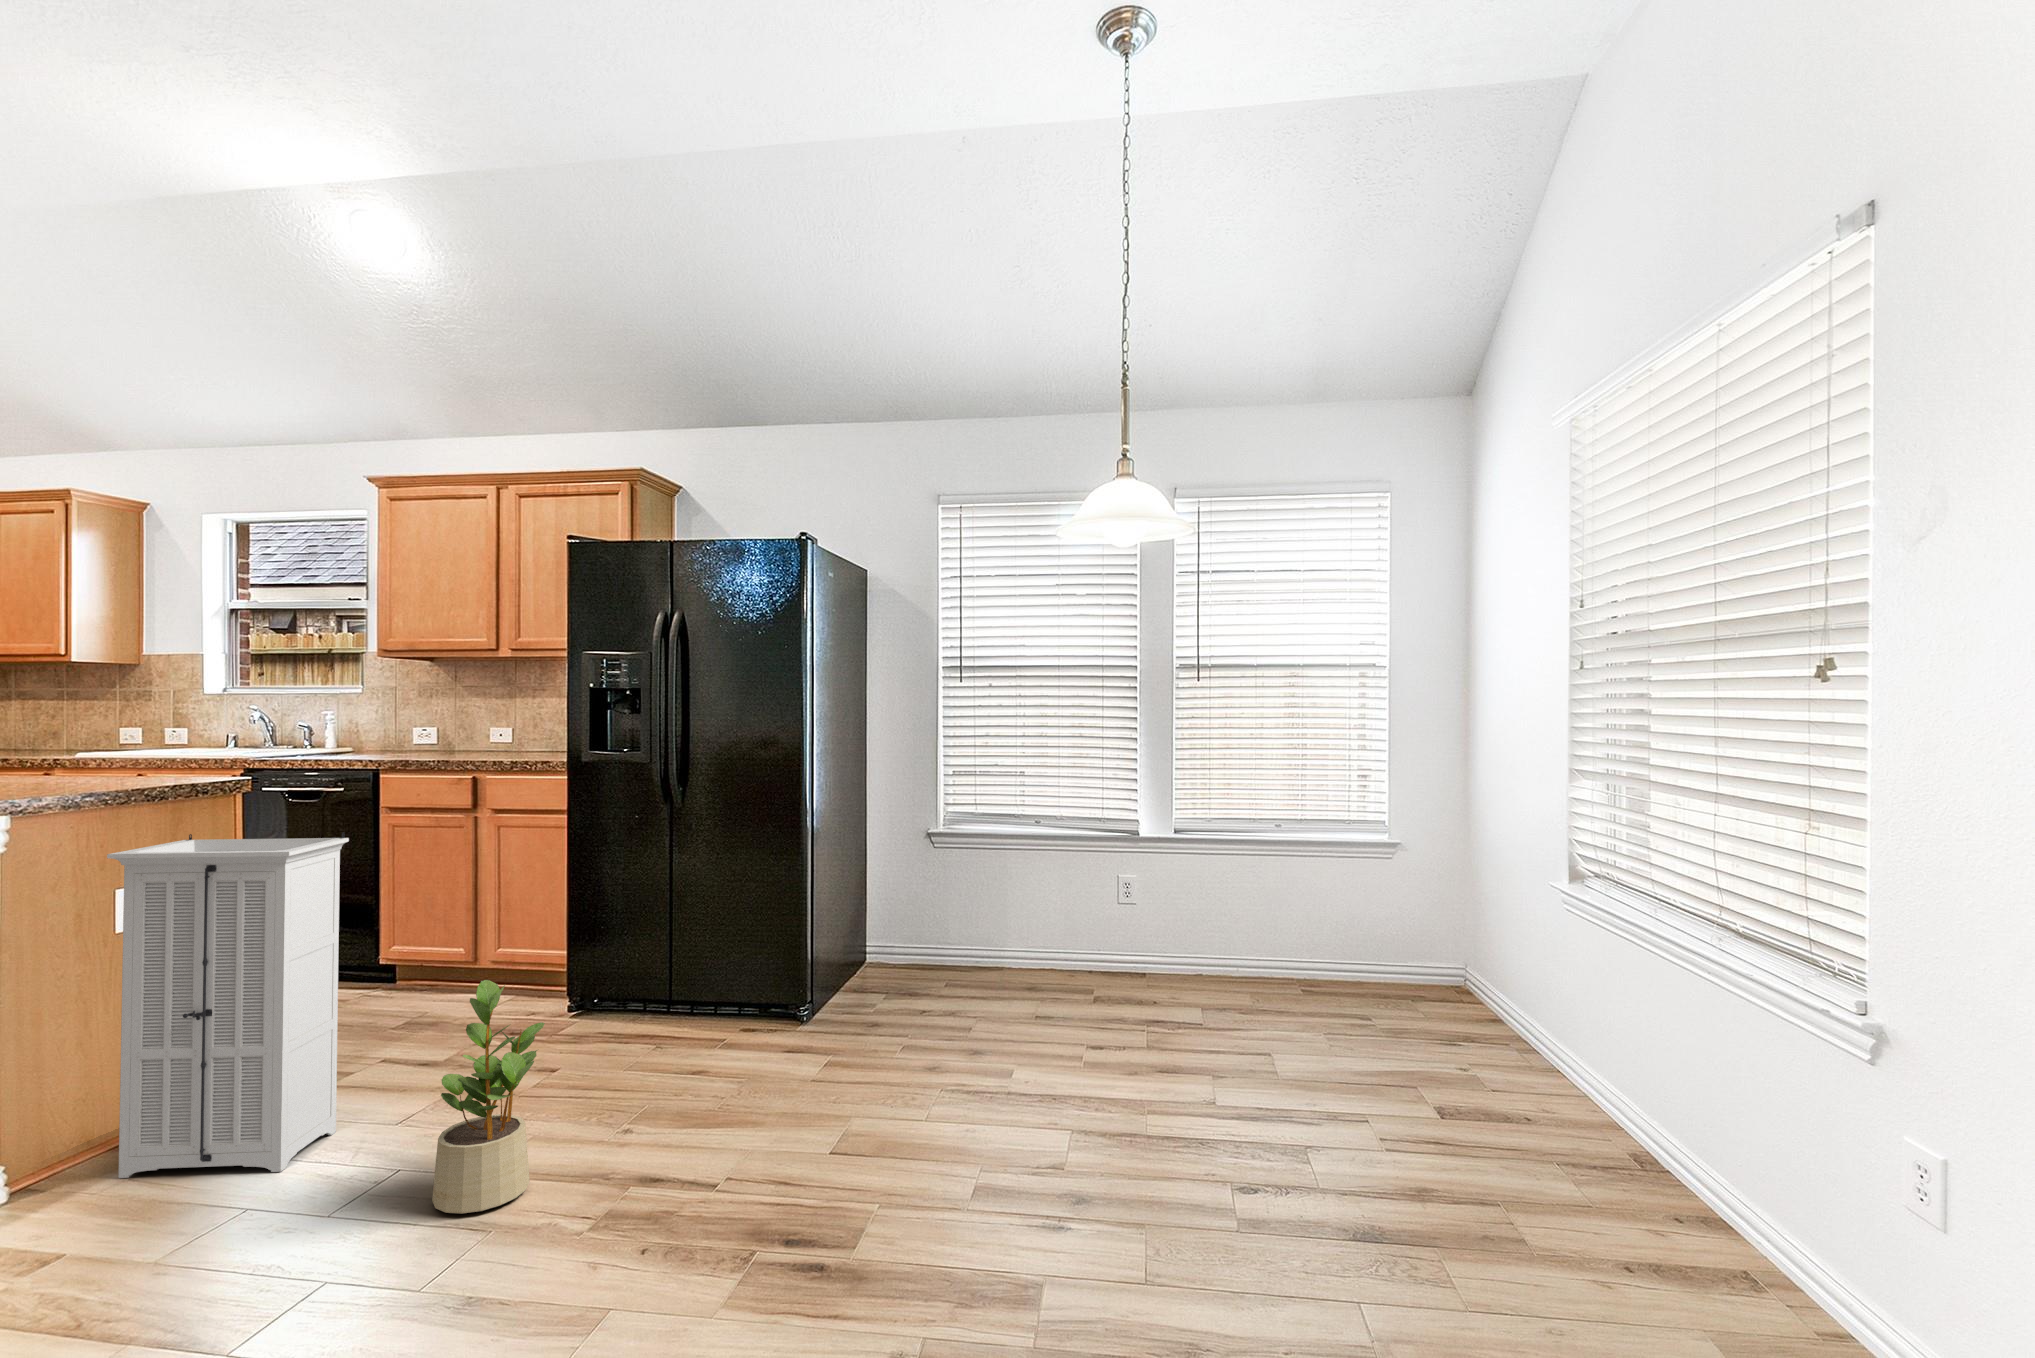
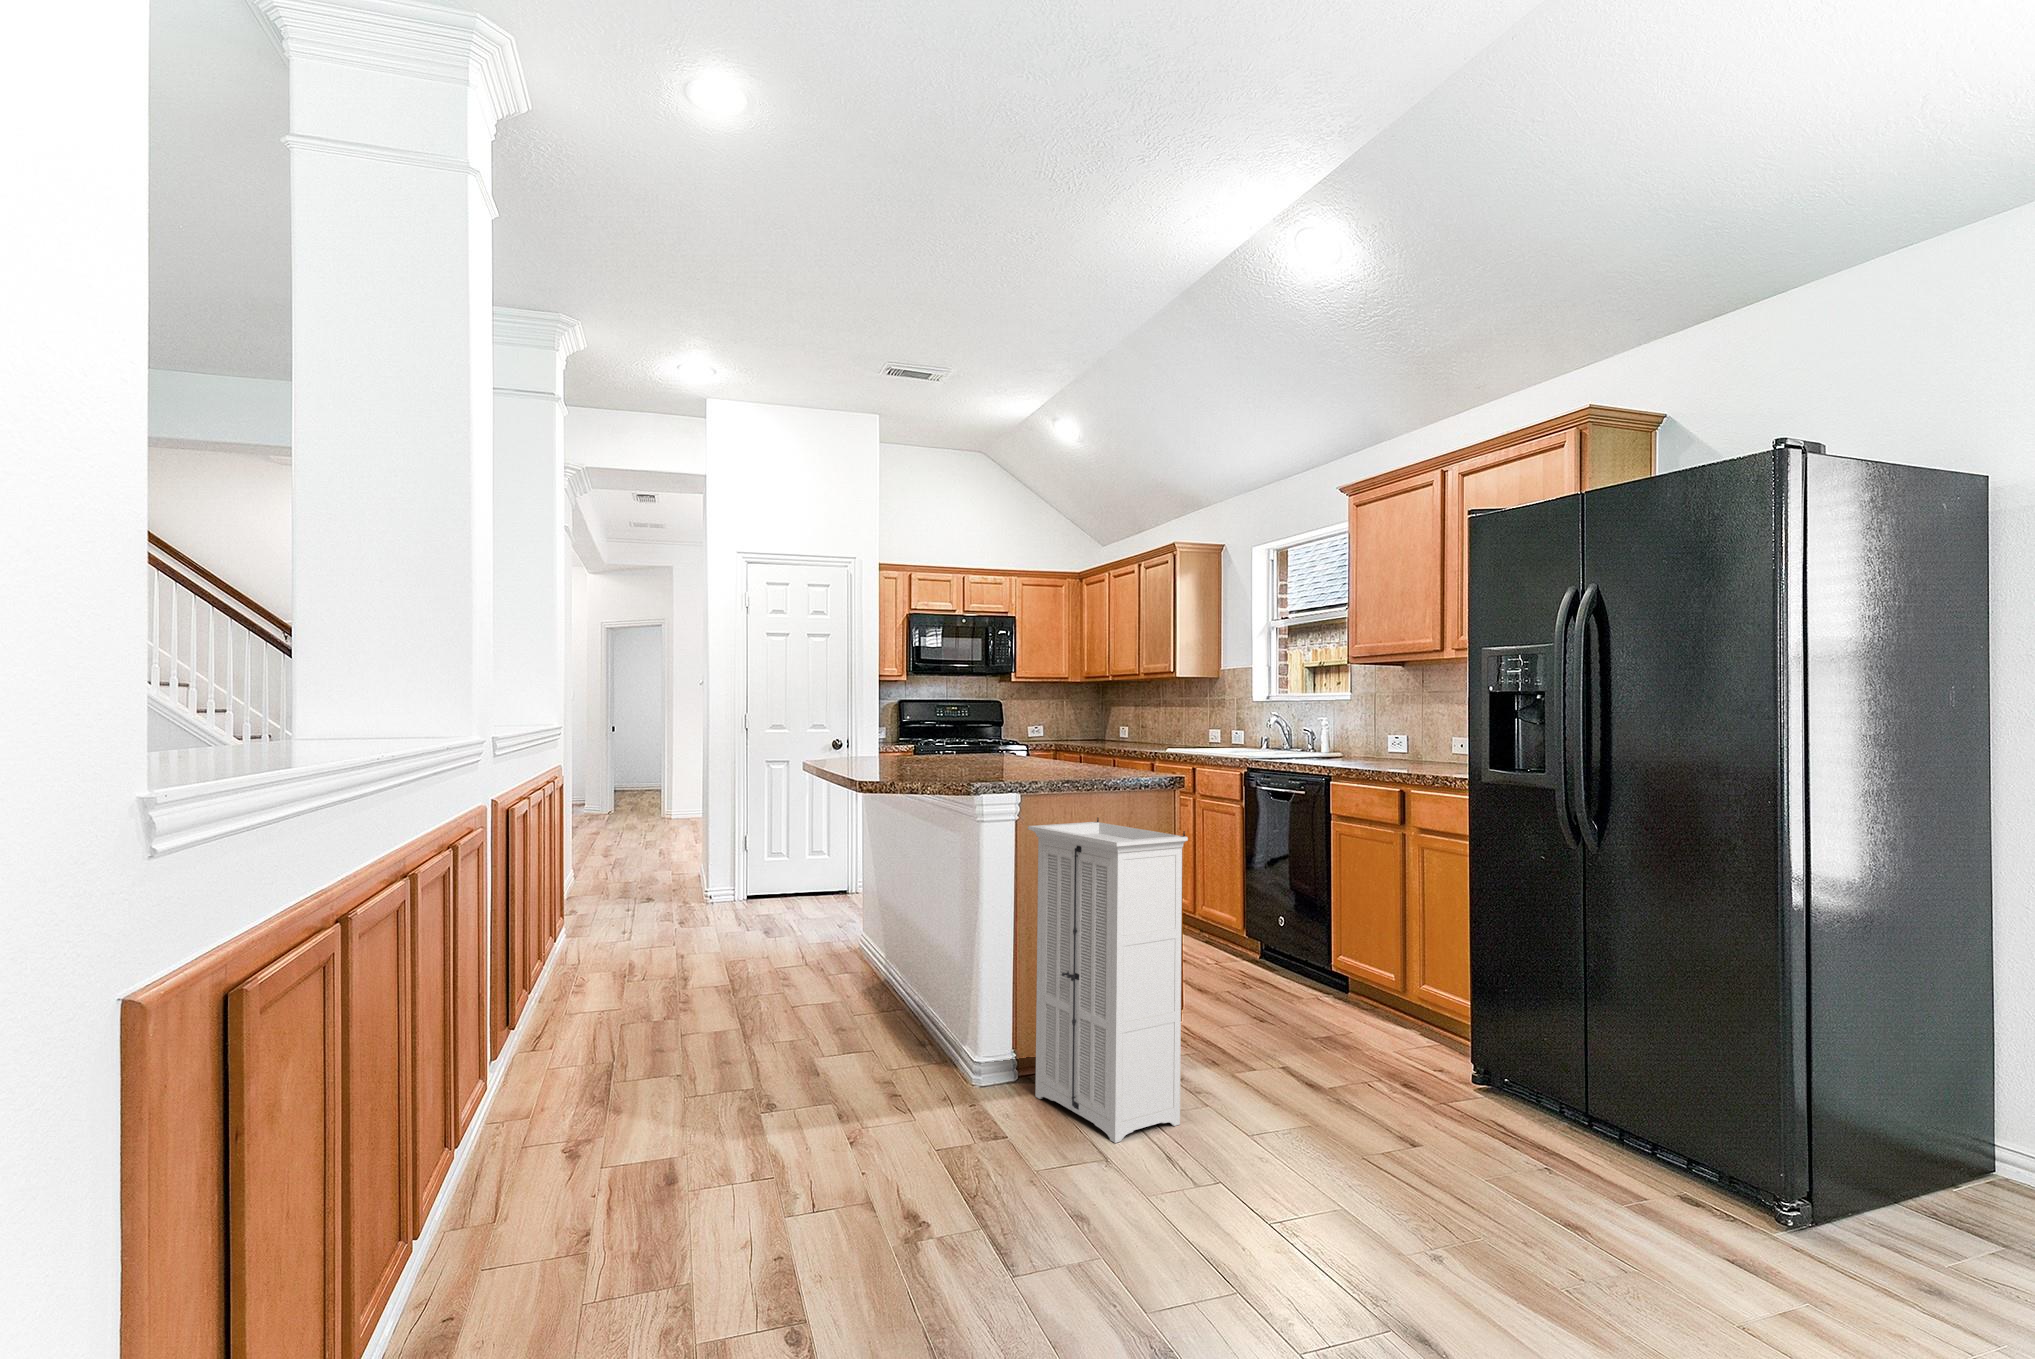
potted plant: present [432,980,545,1213] -> none [1169,1014,1296,1279]

